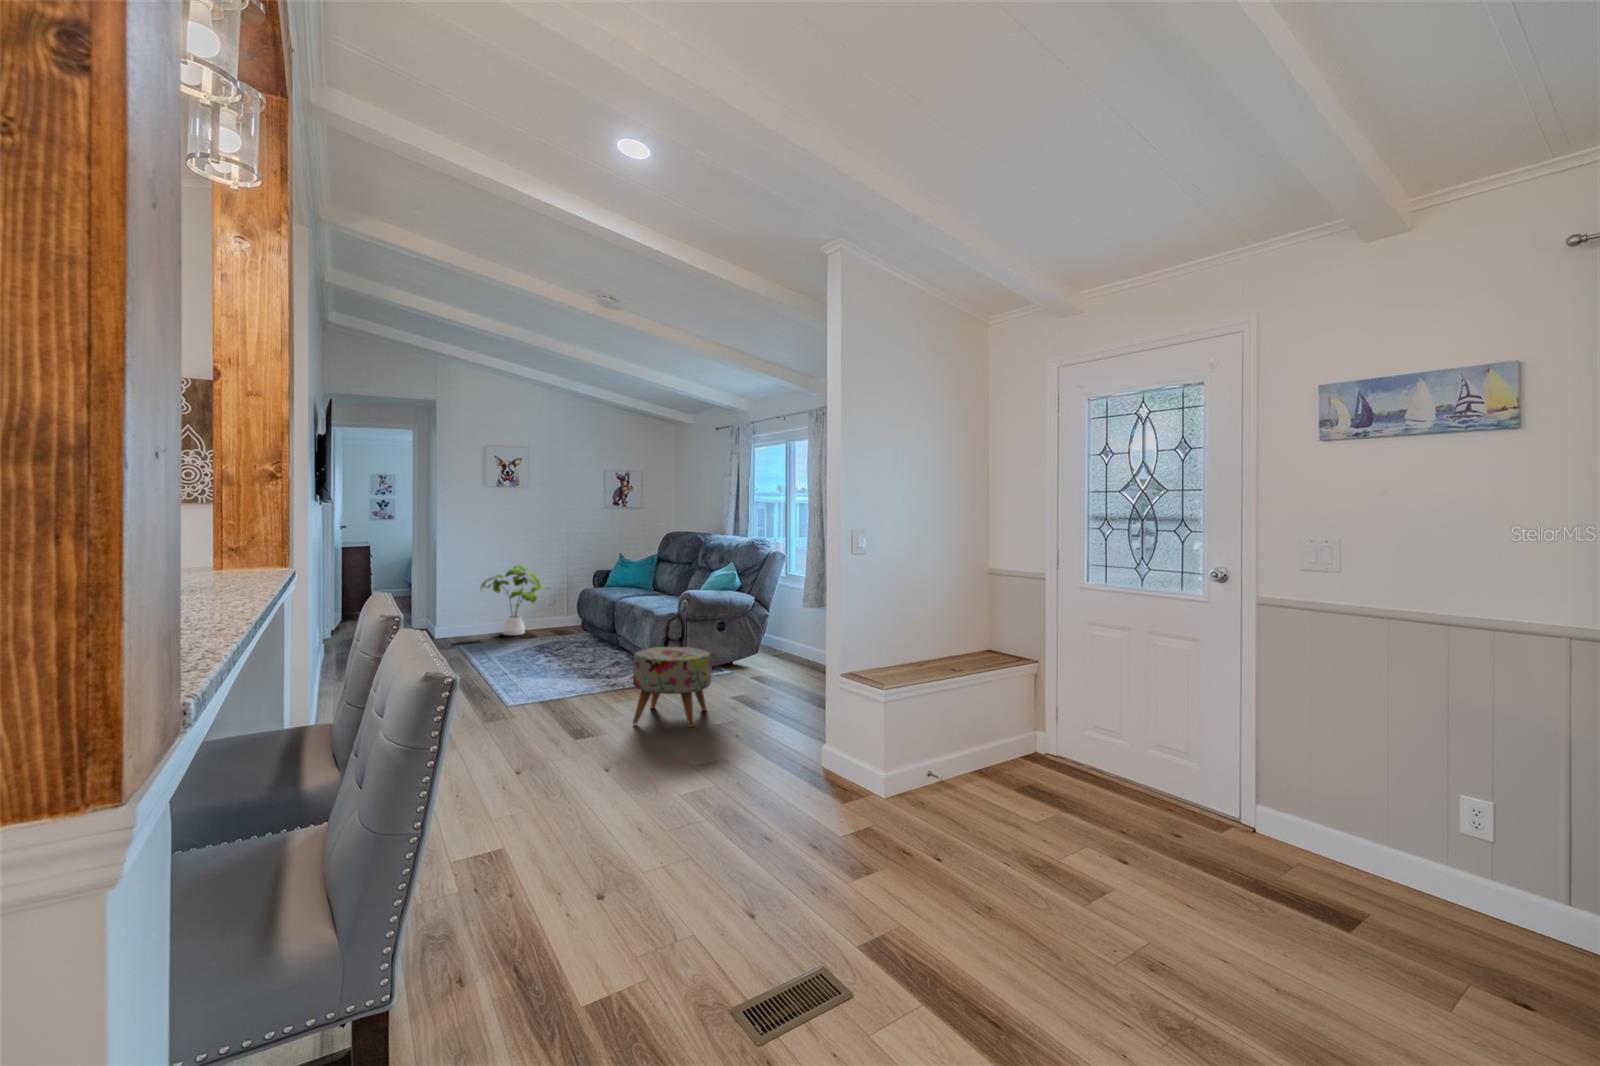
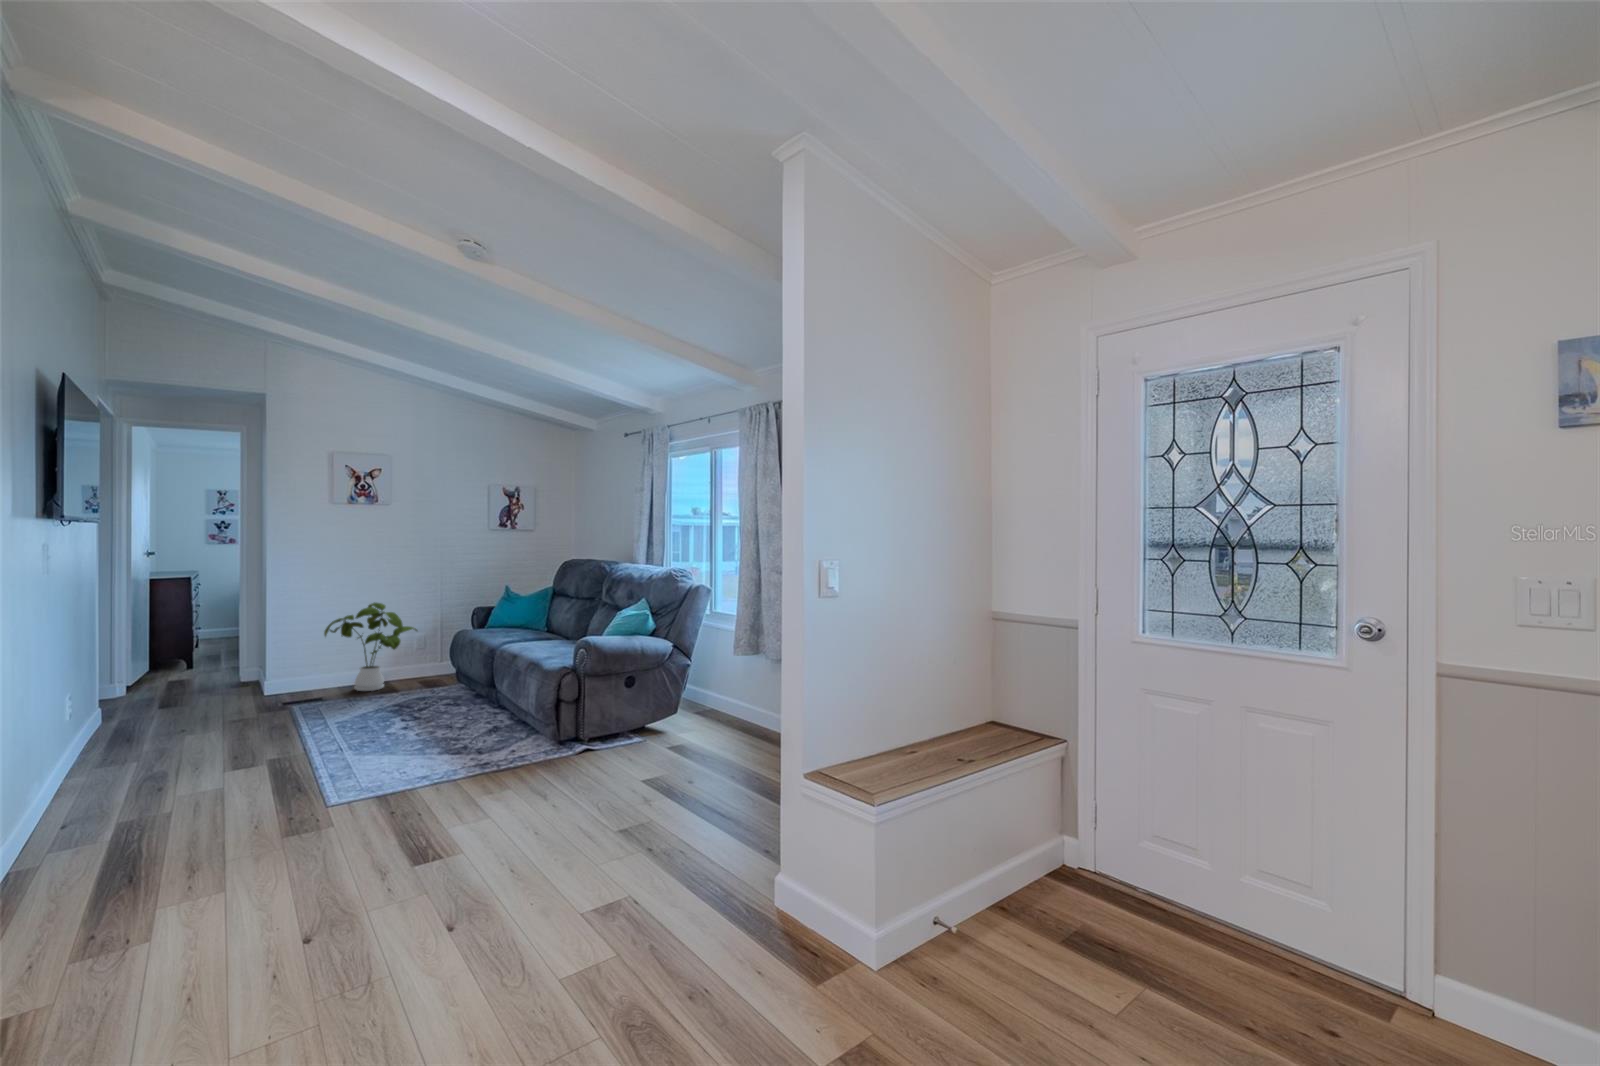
ottoman: present [633,647,712,727] -> none [498,718,610,833]

